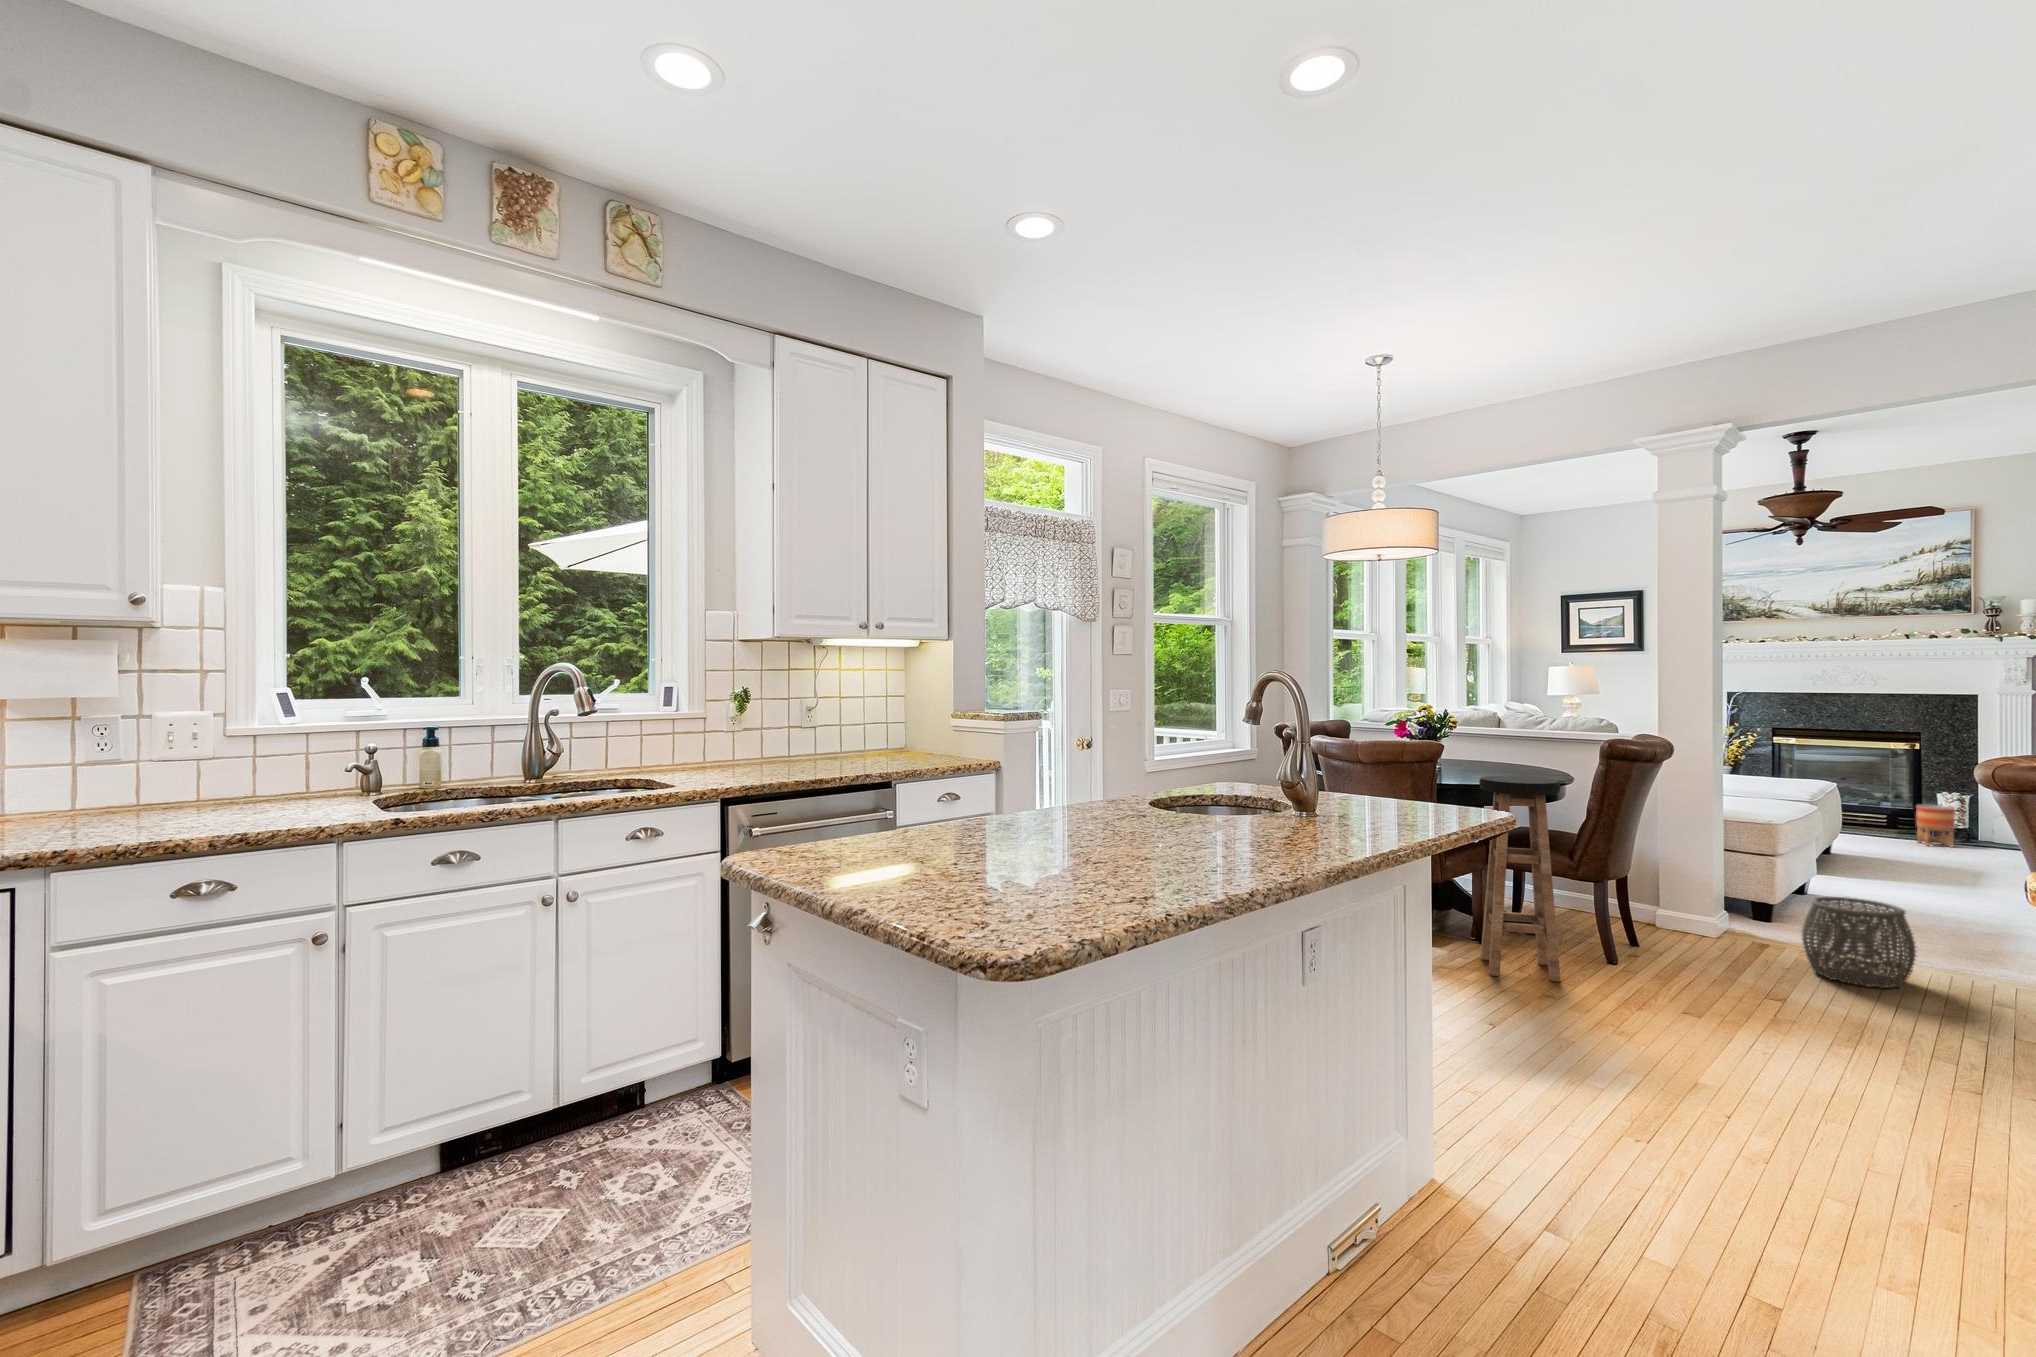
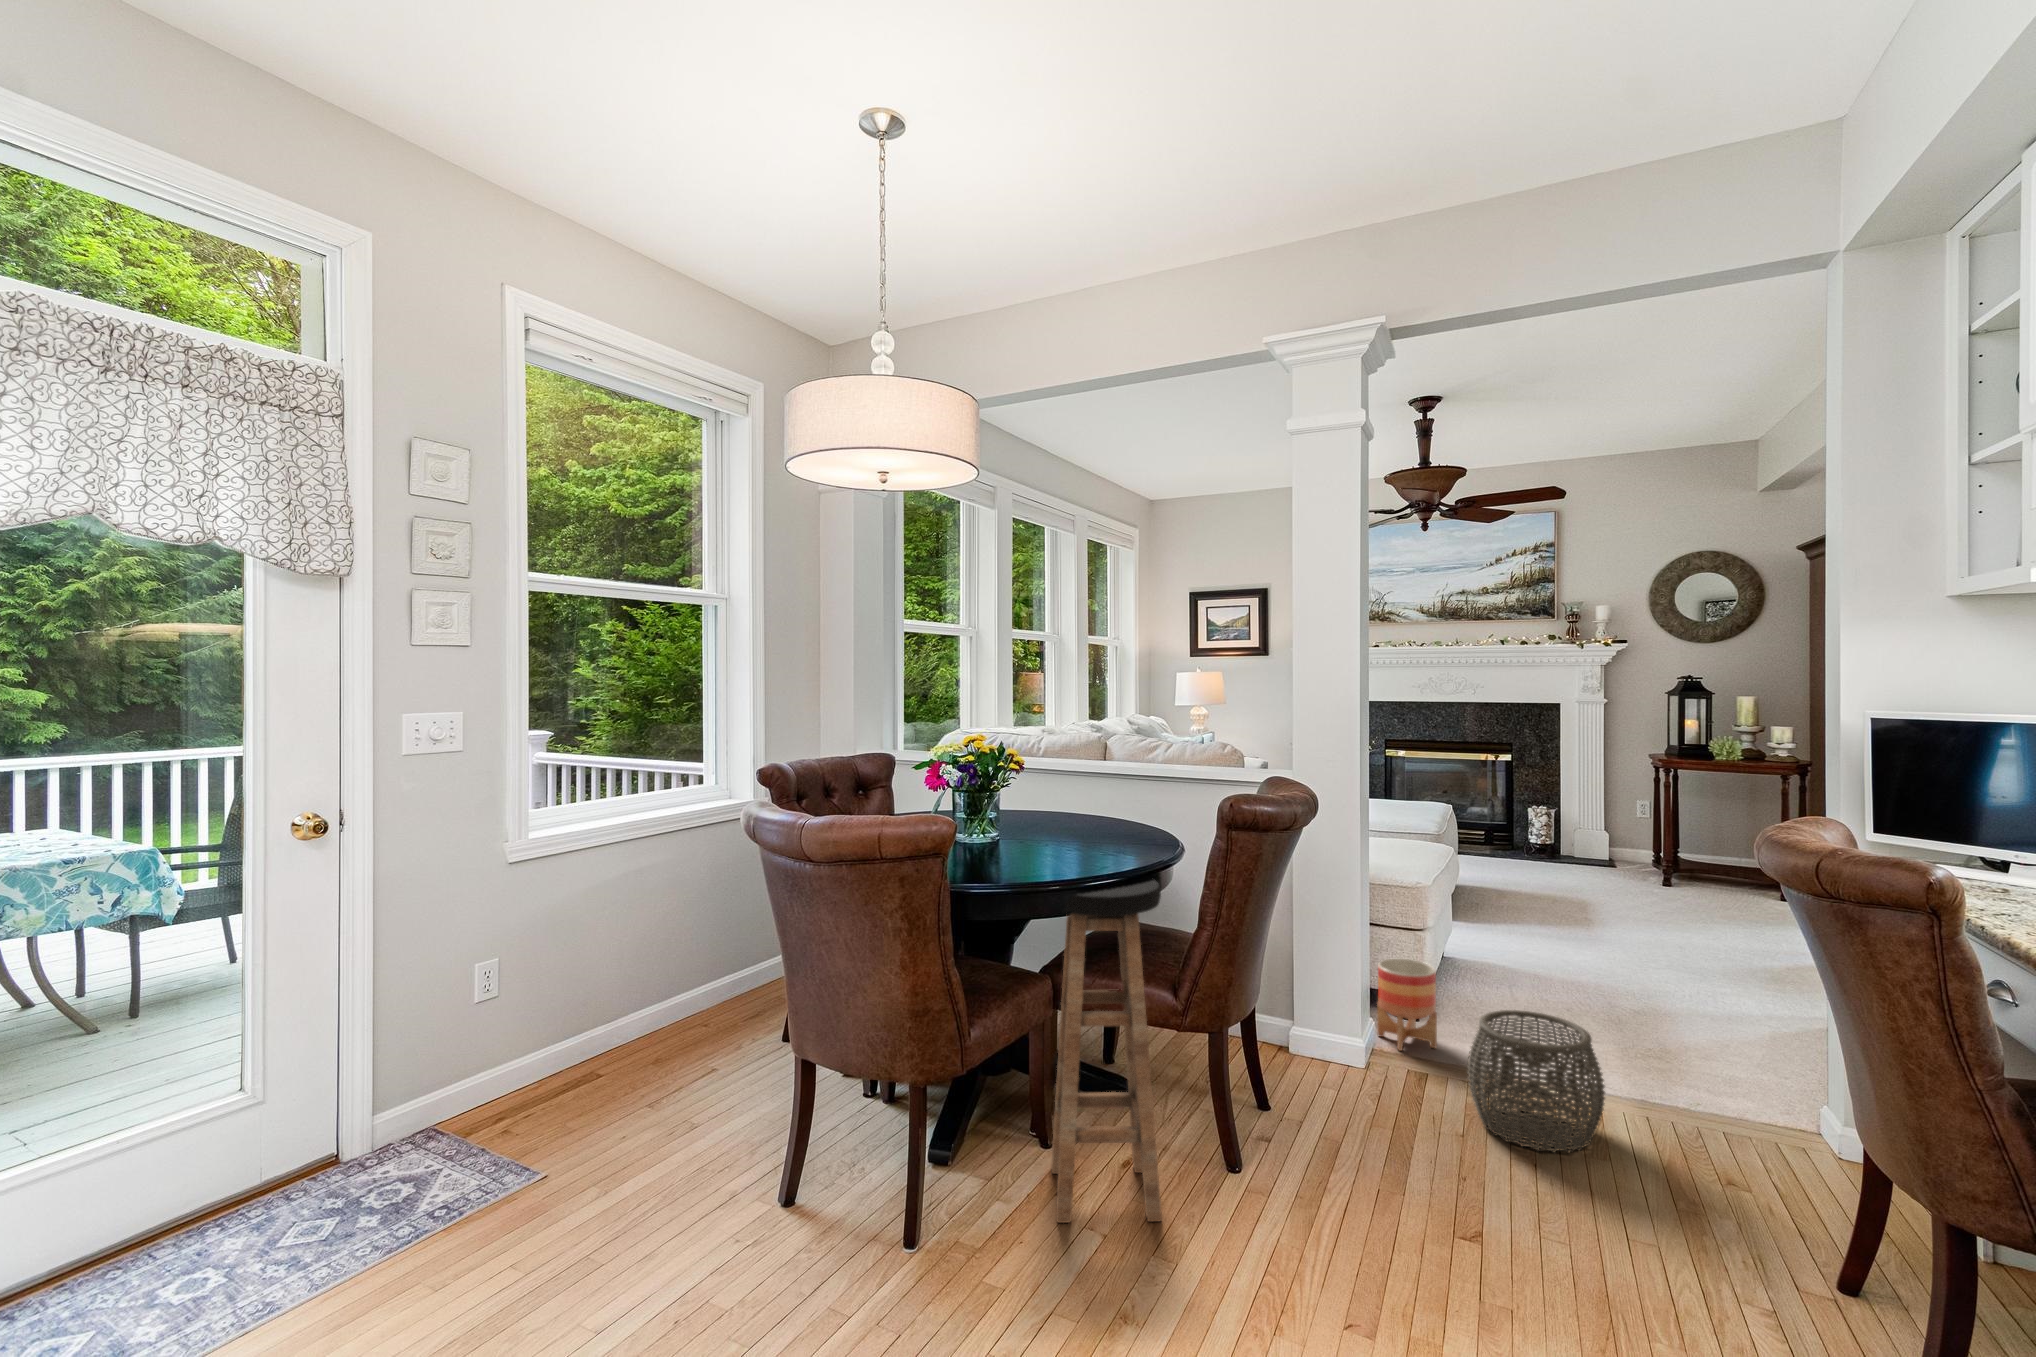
planter: present [1916,805,1955,847] -> present [1377,959,1437,1051]

